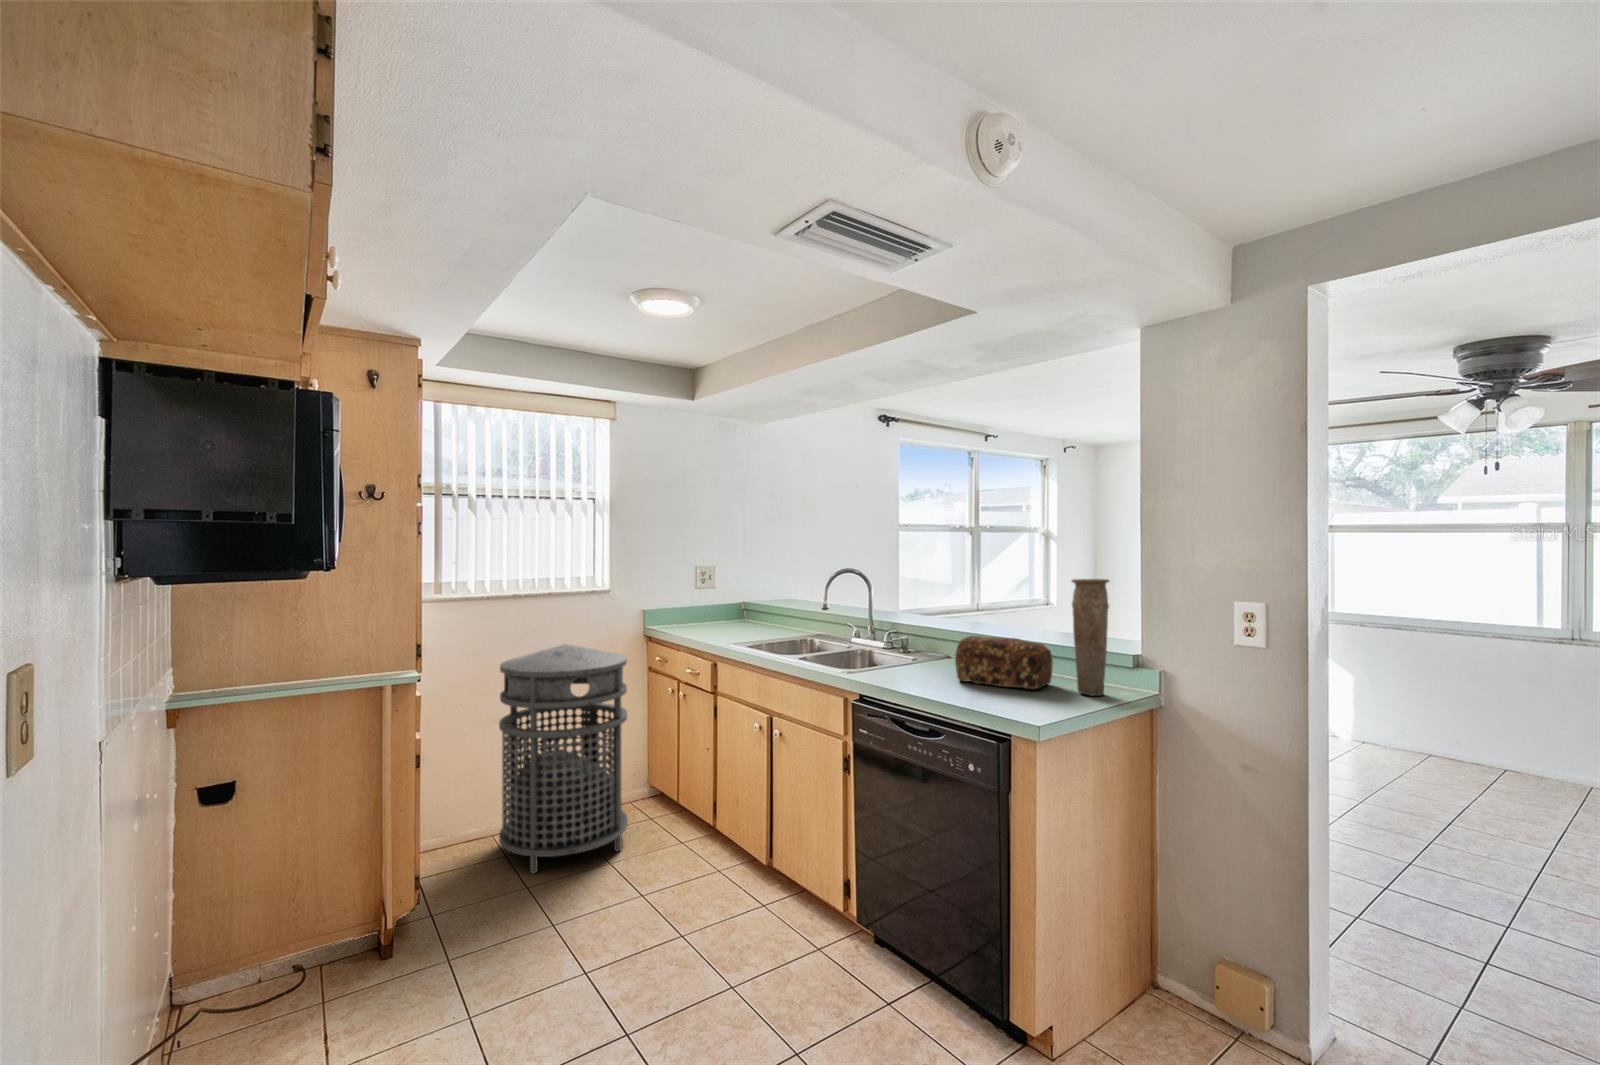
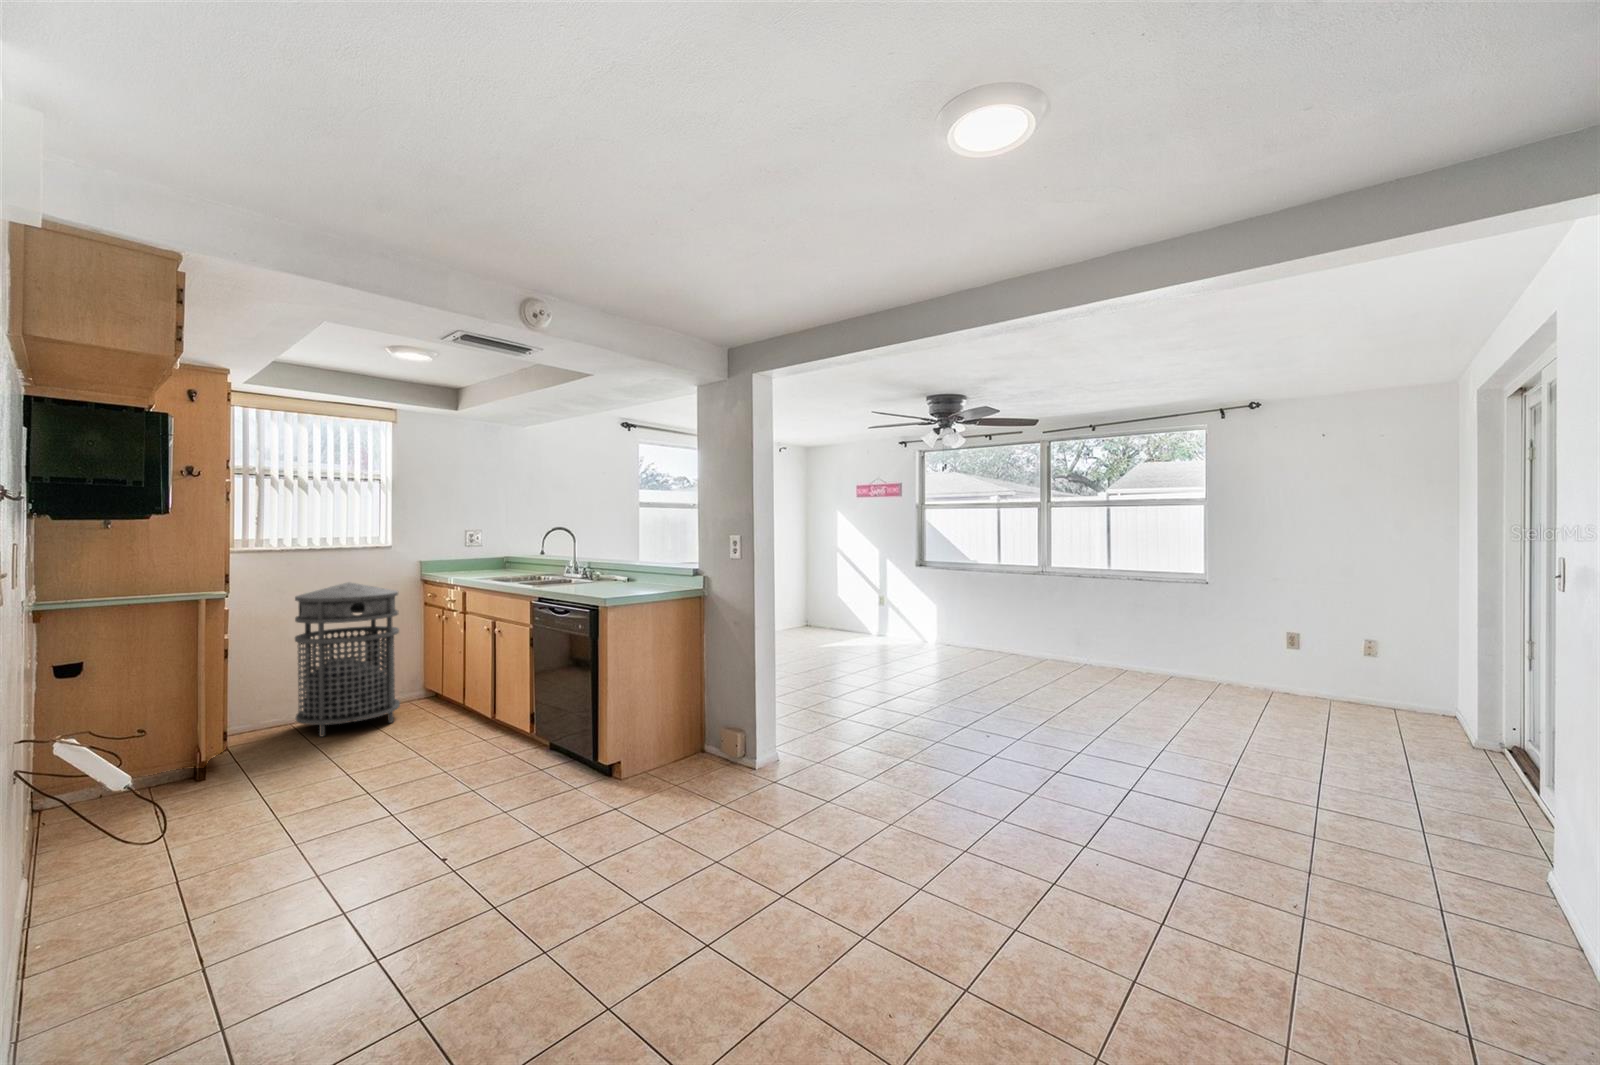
vase: present [1072,579,1109,696] -> none [654,527,674,591]
bread loaf: present [955,636,1053,689] -> none [596,563,652,590]

